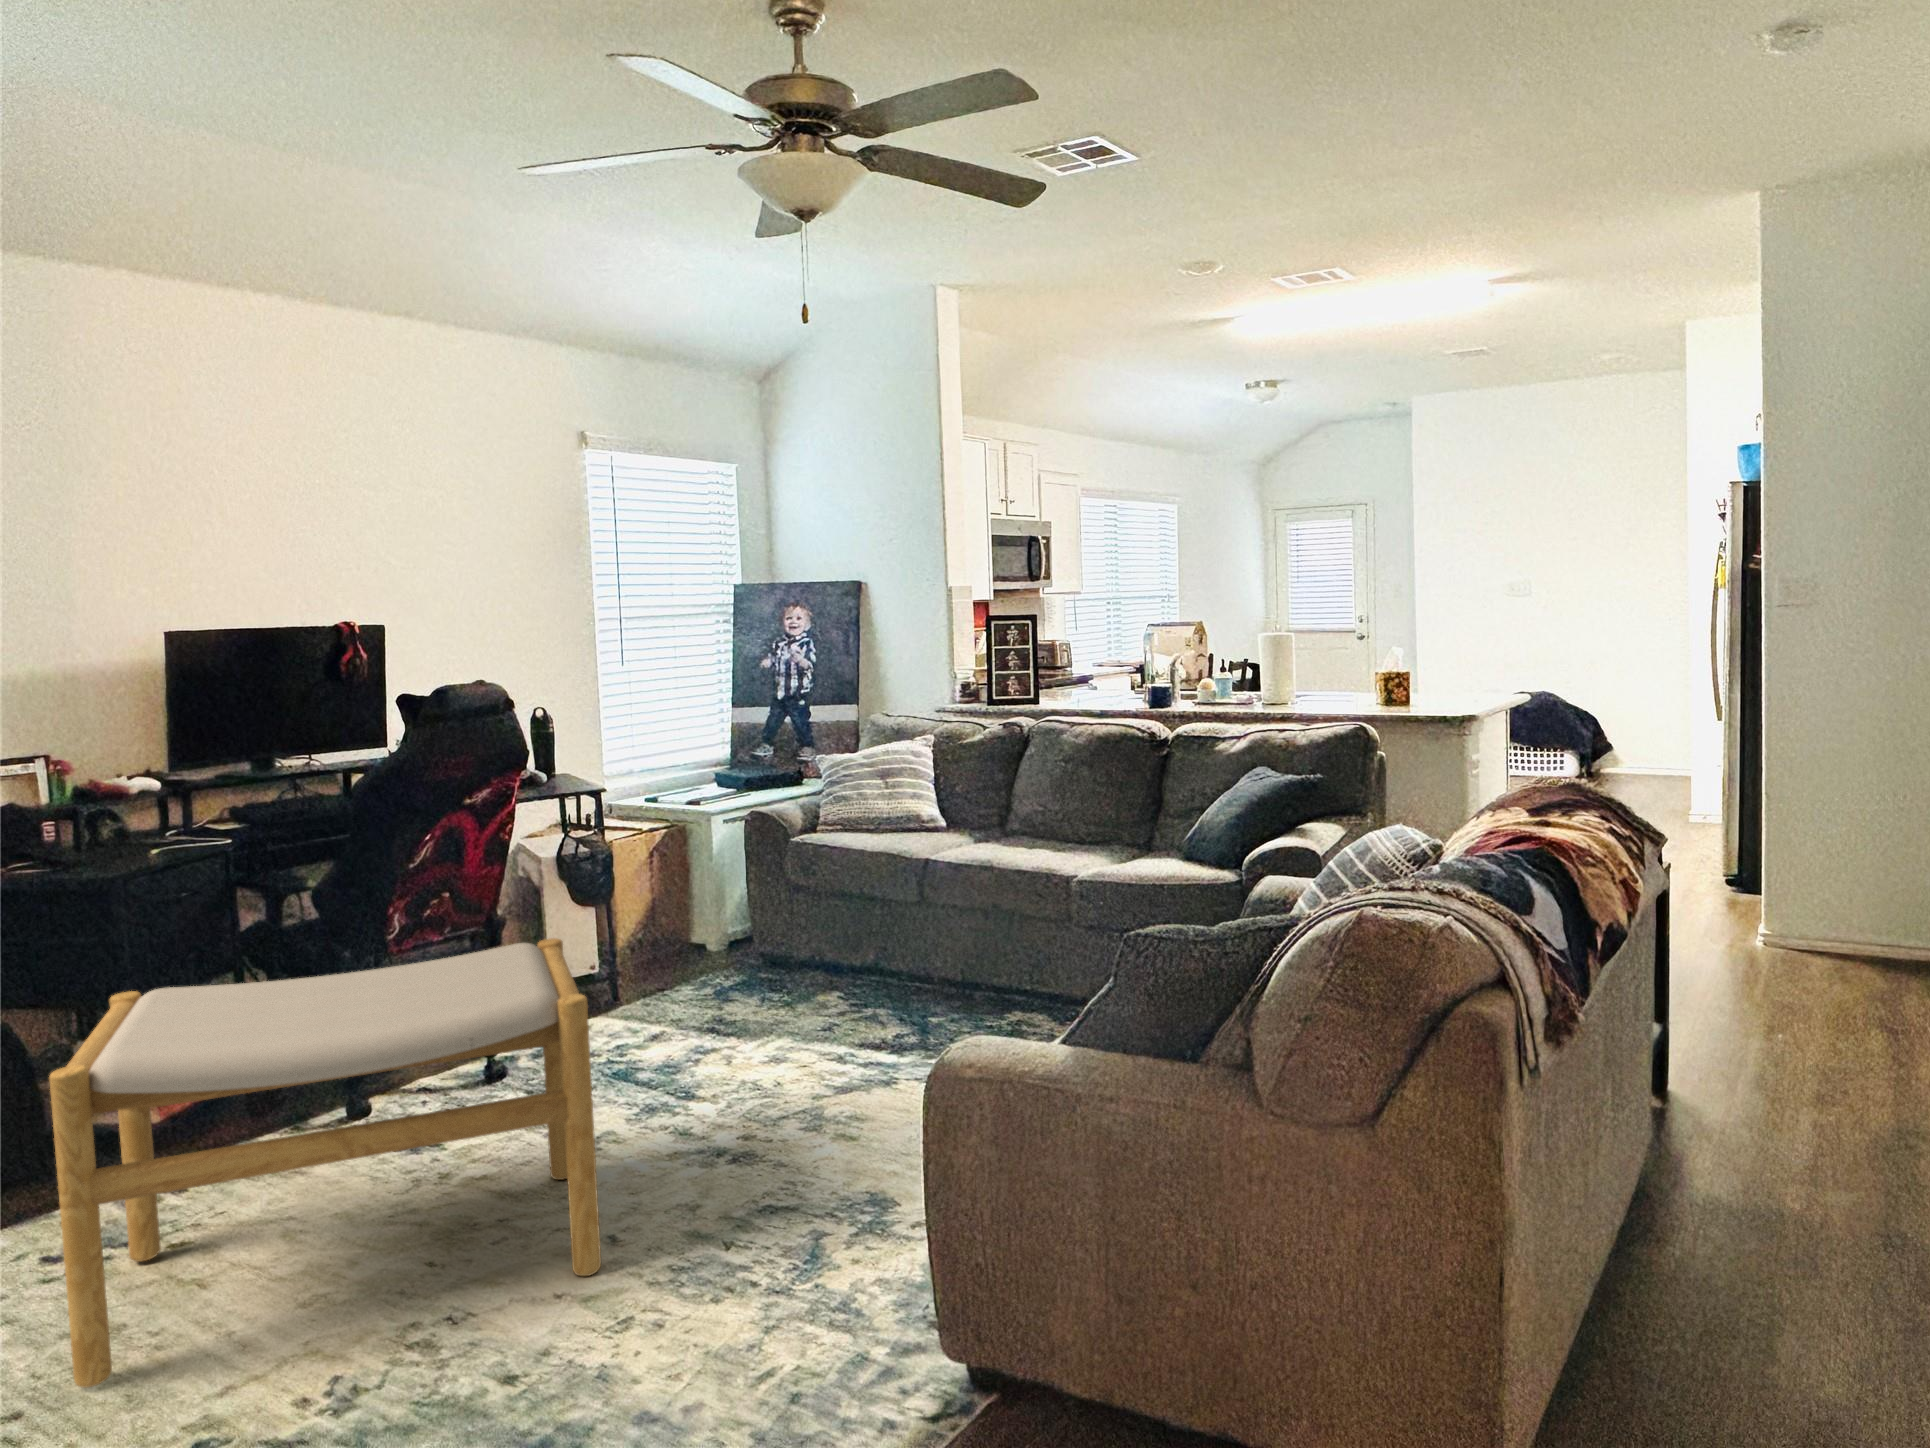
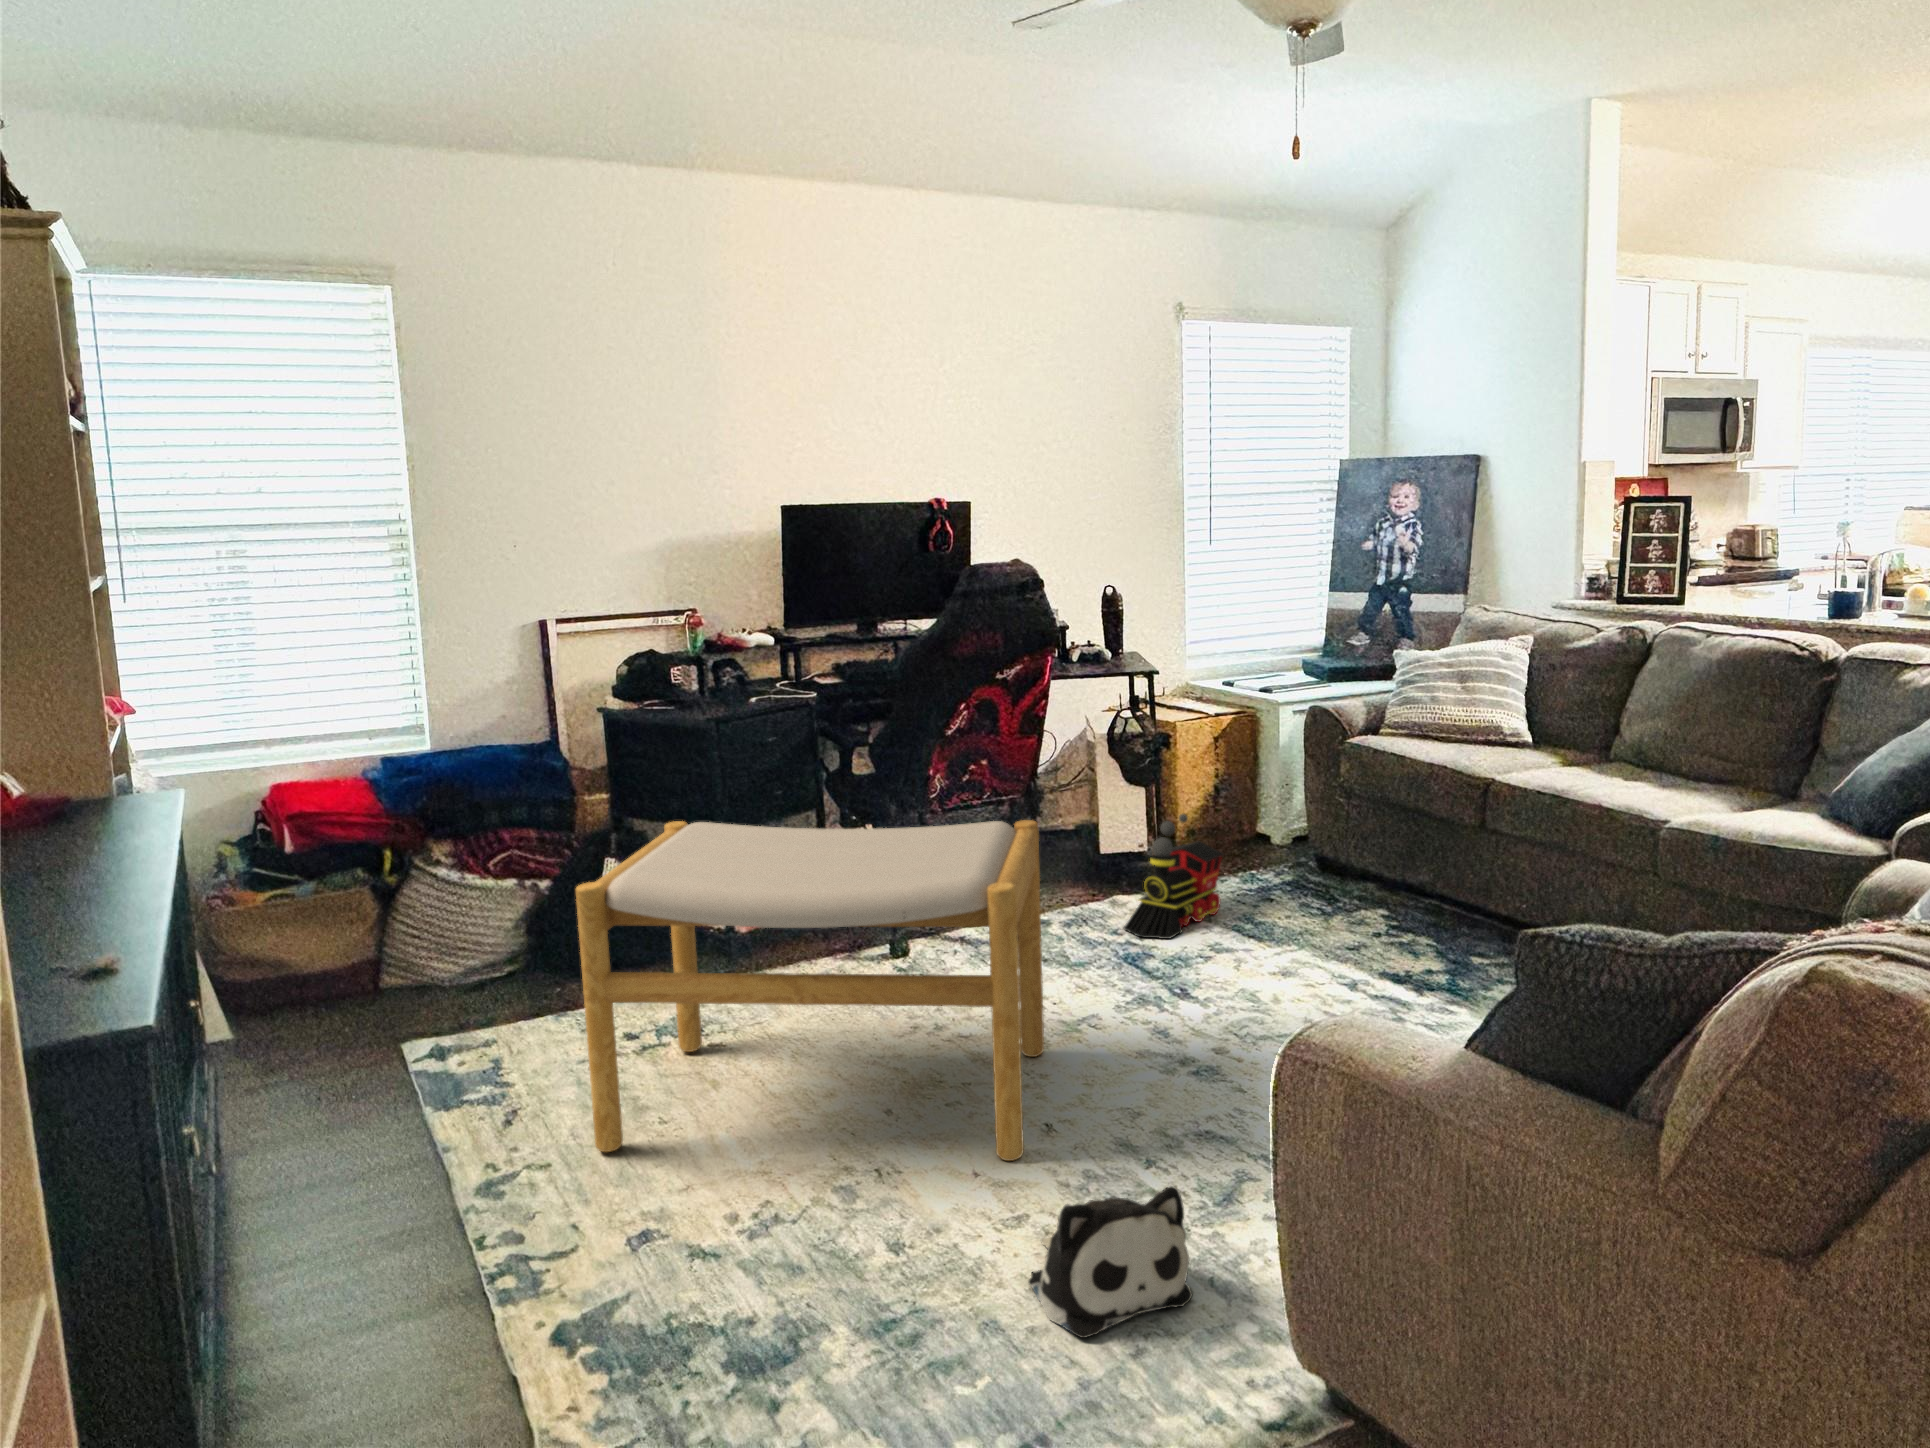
toy train: none [600,925,690,1052] -> present [1124,814,1223,939]
plush toy: none [656,1243,823,1401] -> present [1029,1186,1192,1338]

